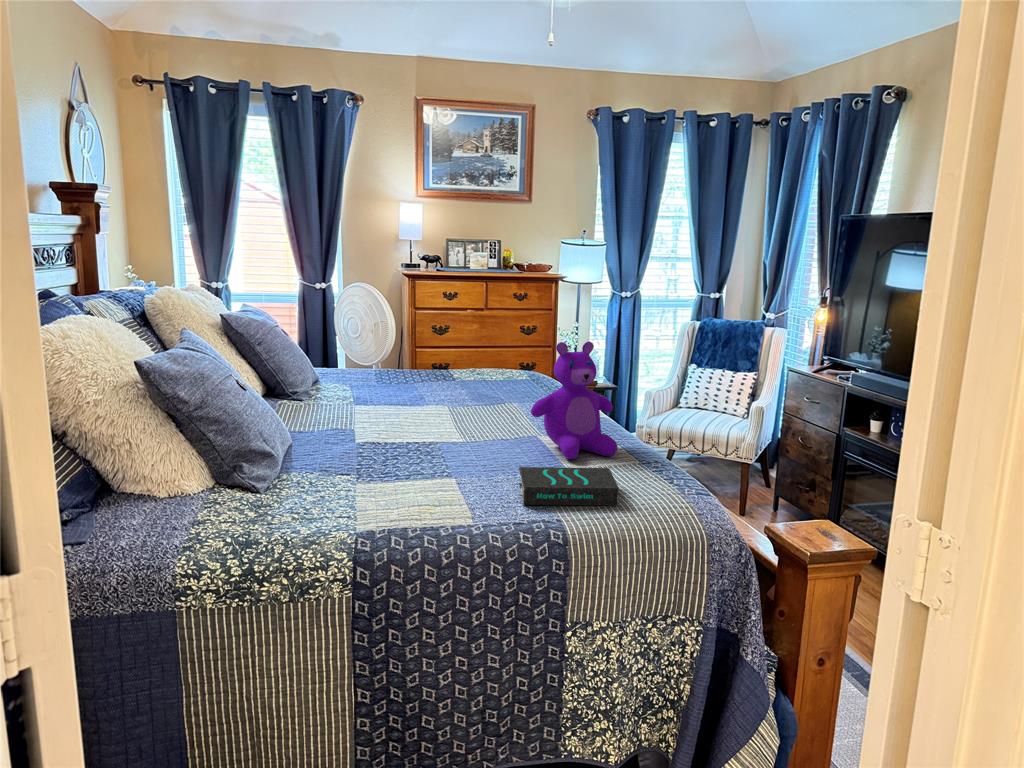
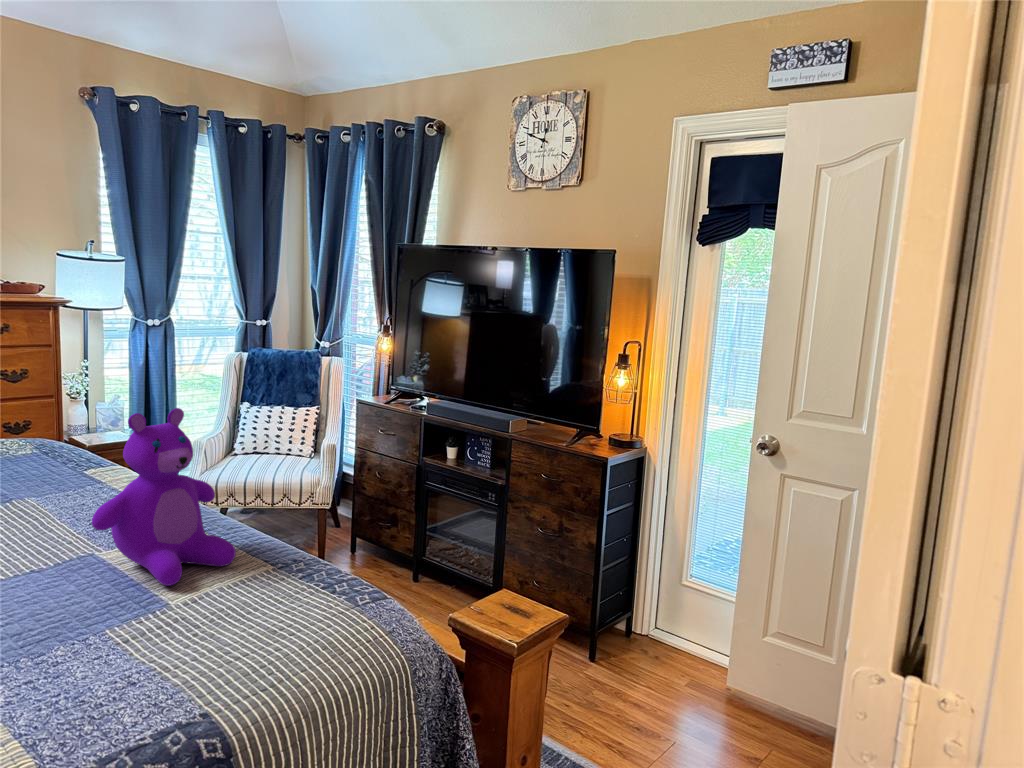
book: present [519,467,619,506] -> none [103,595,284,703]

